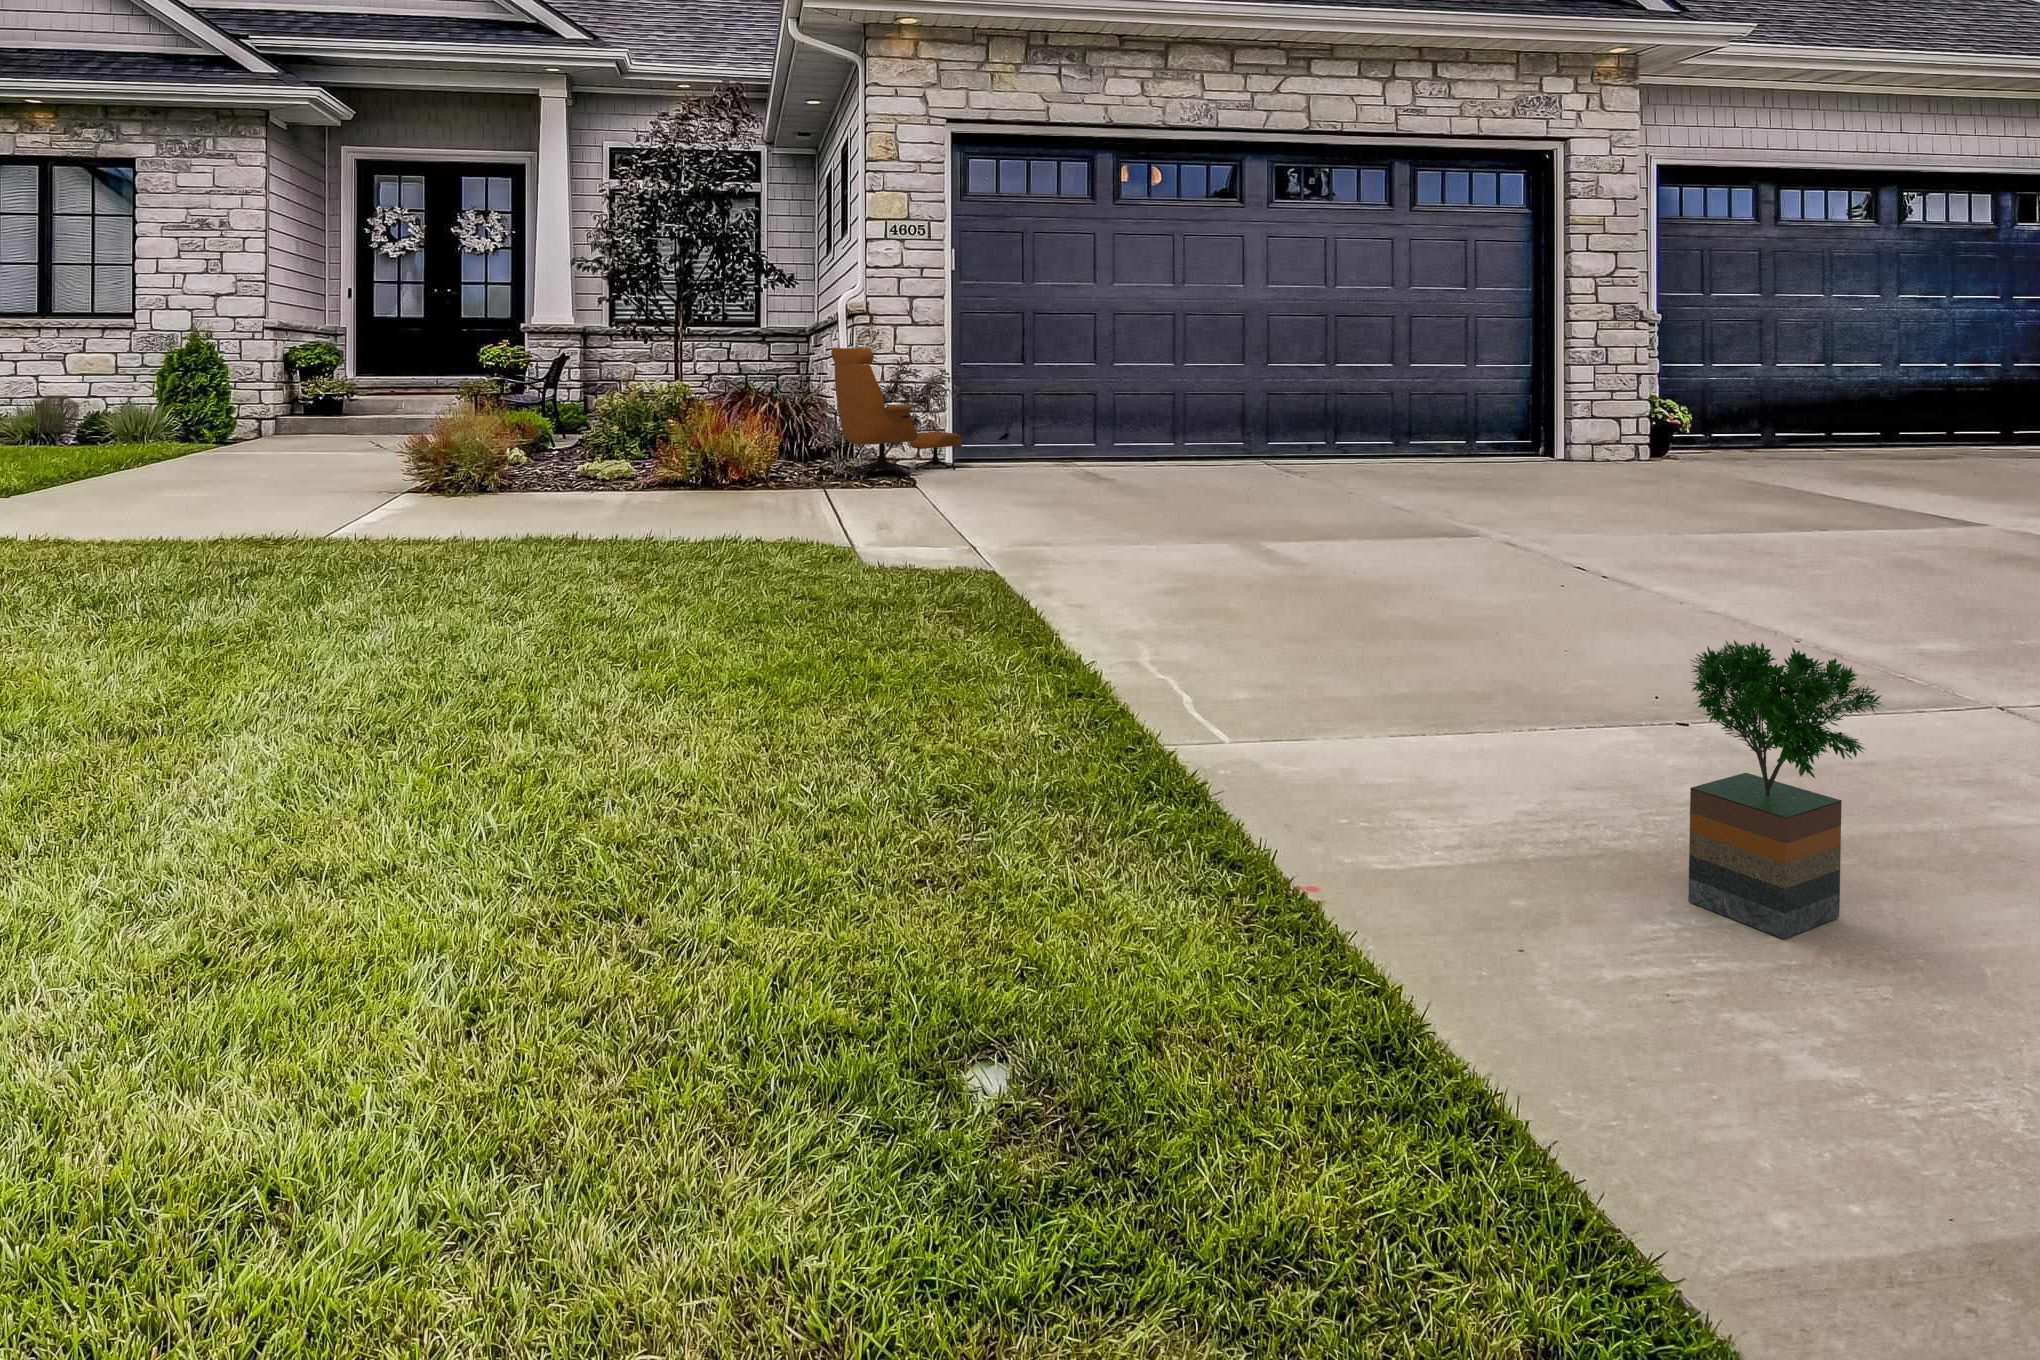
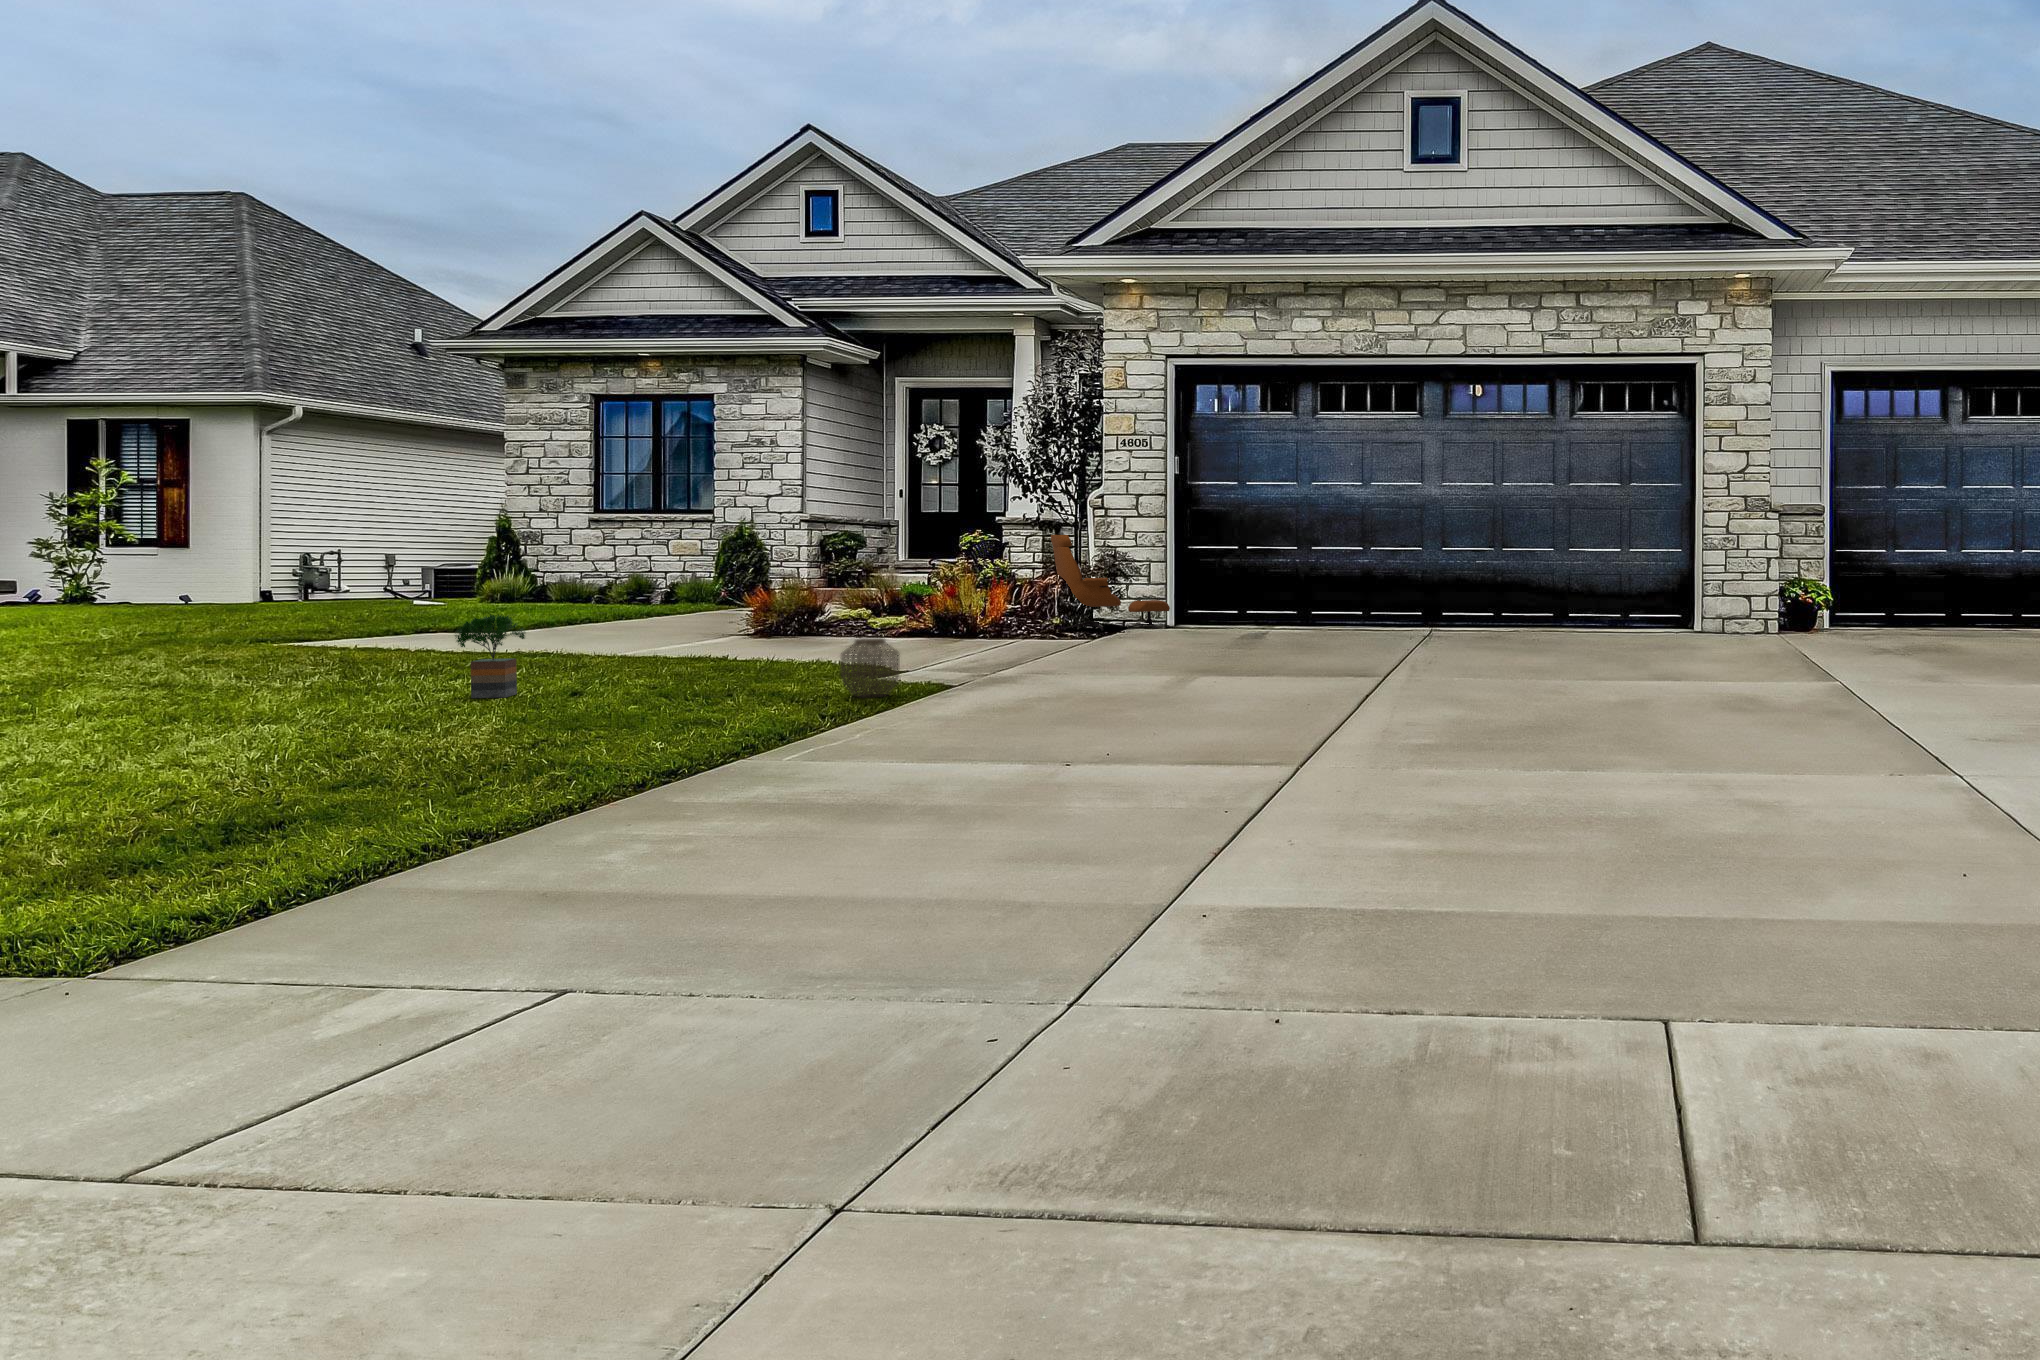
woven basket: present [35,395,79,434] -> present [841,638,900,697]
potted tree: present [1688,640,1883,939] -> present [455,614,526,698]

